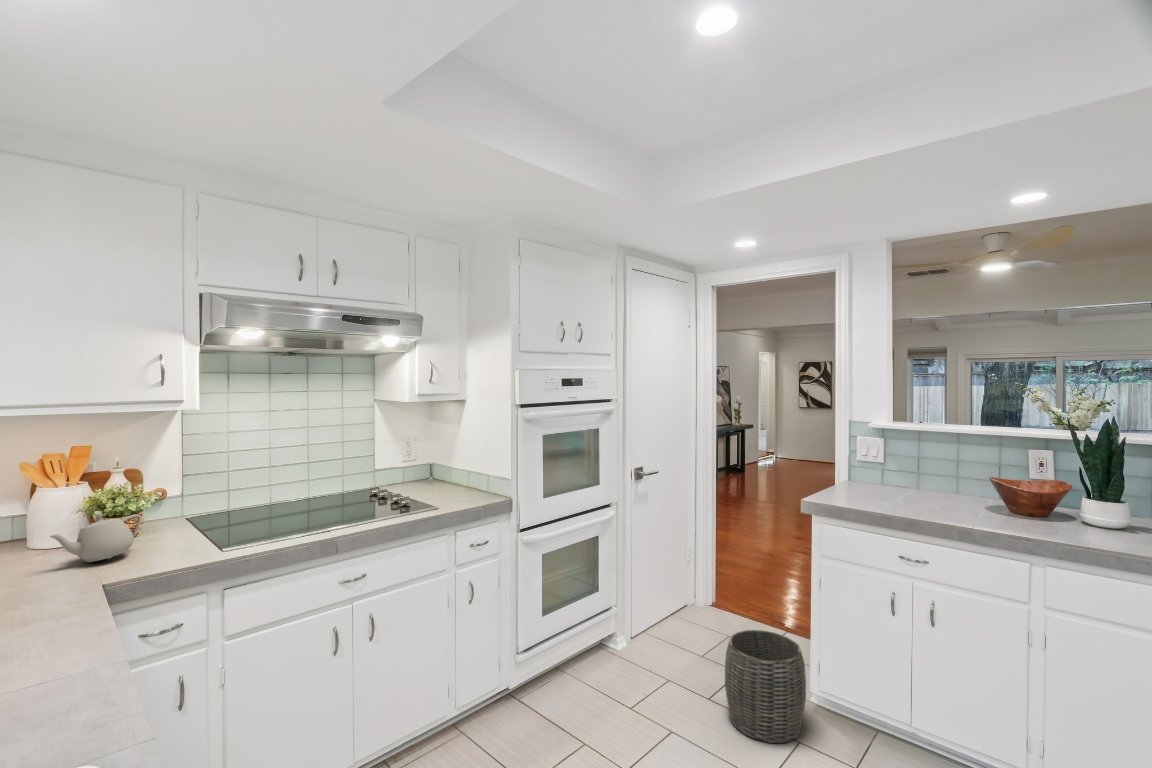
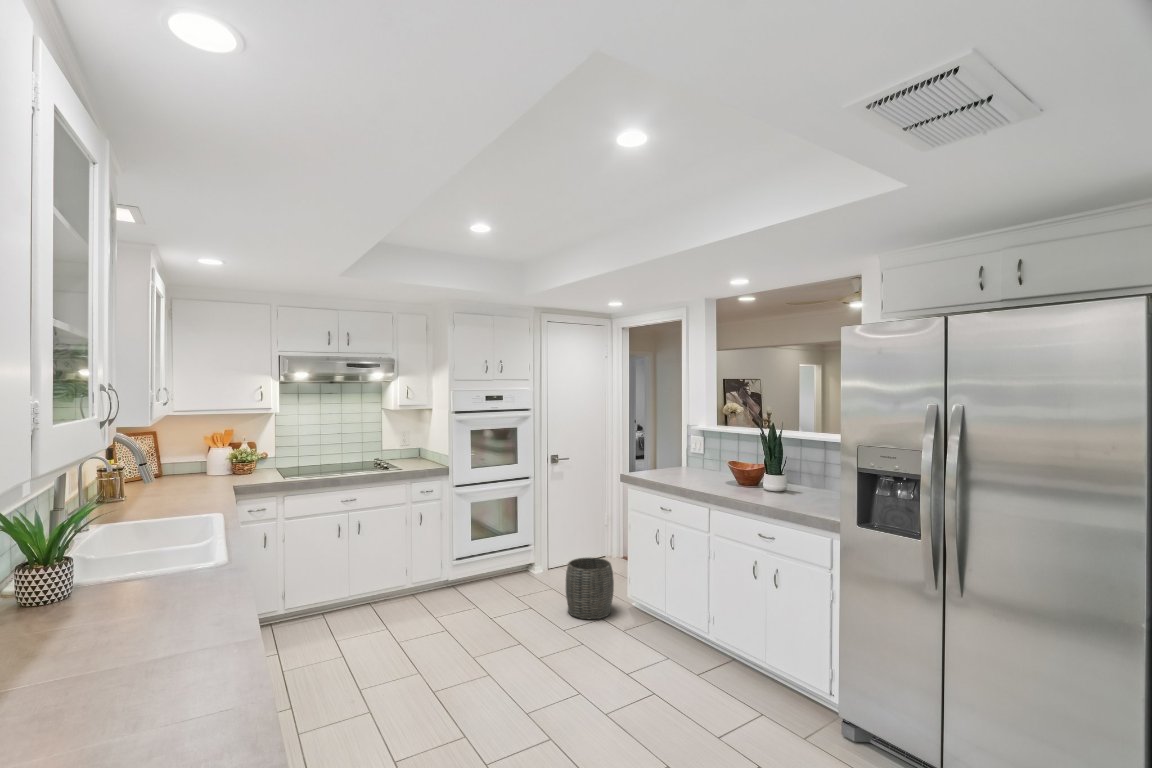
teapot: present [50,513,142,562] -> none [214,459,251,480]

